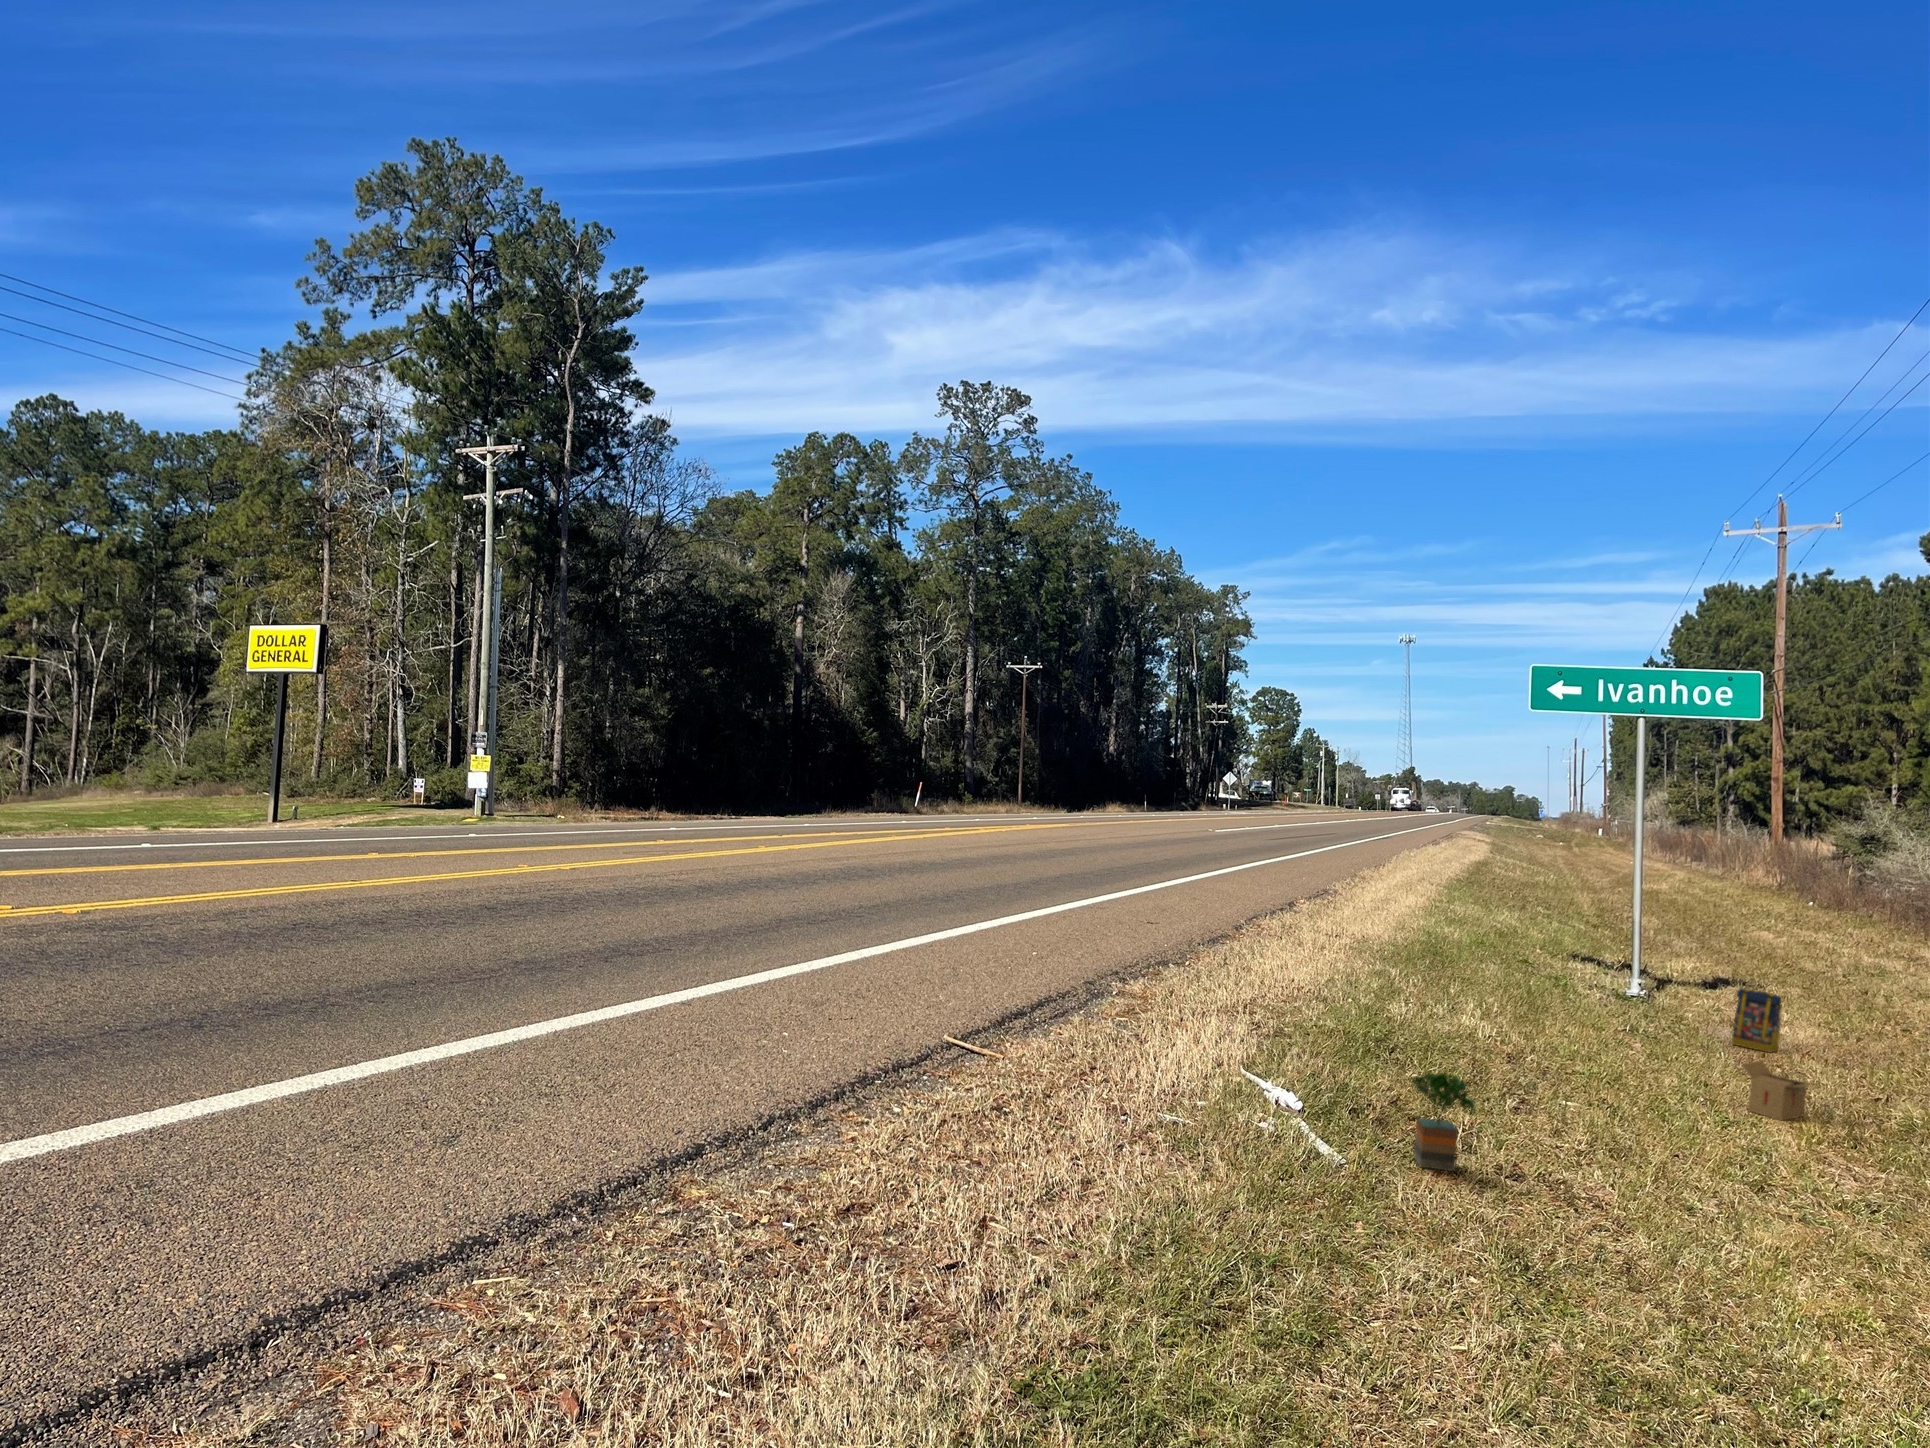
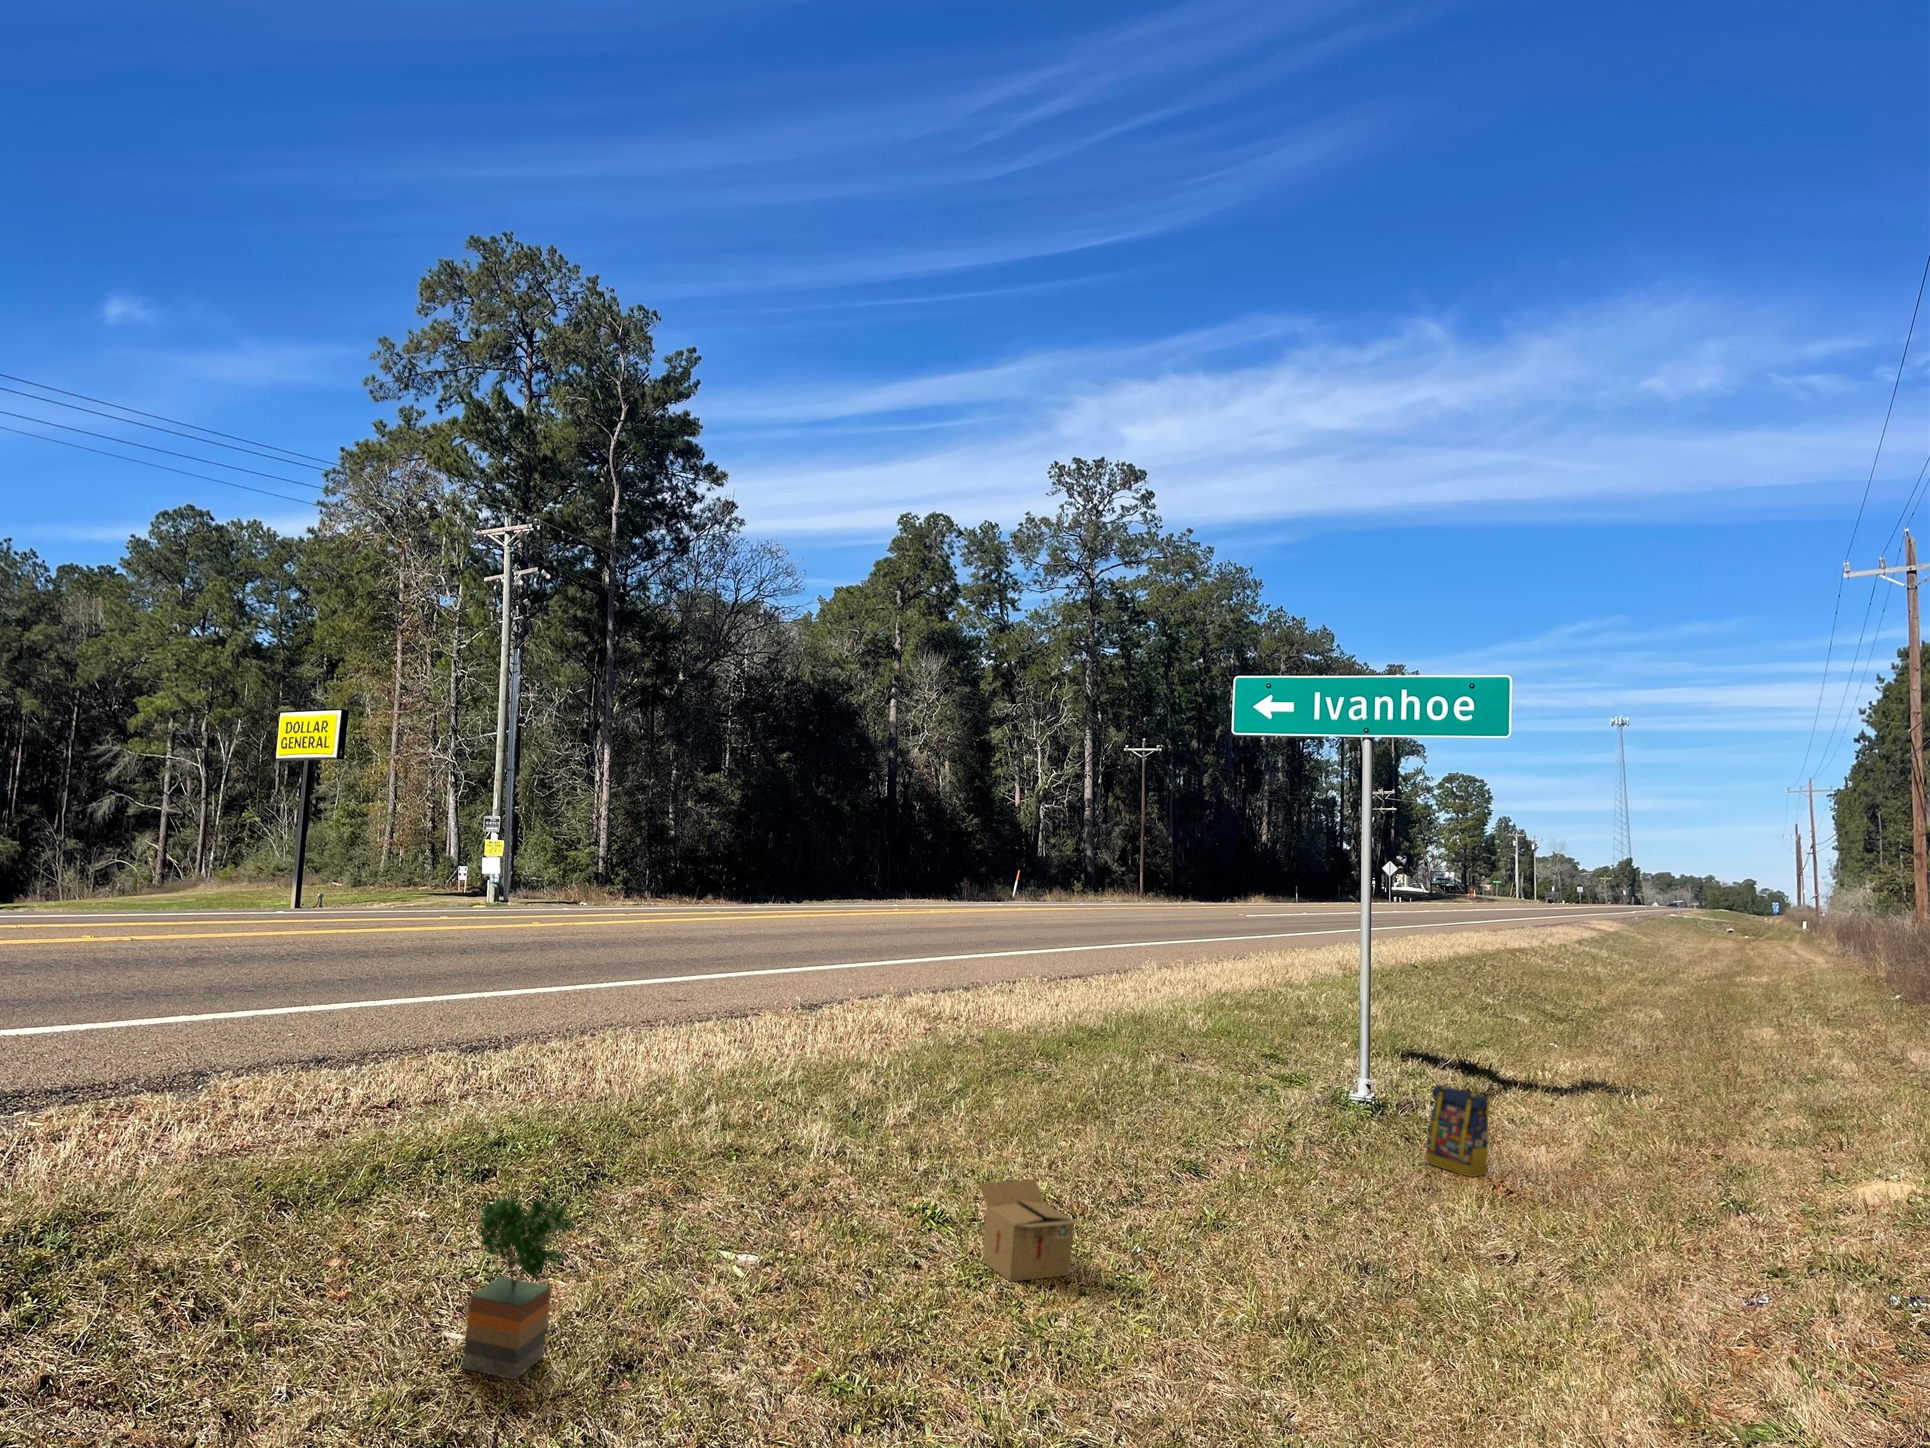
cardboard box: present [1742,1061,1815,1120] -> present [979,1179,1083,1282]

